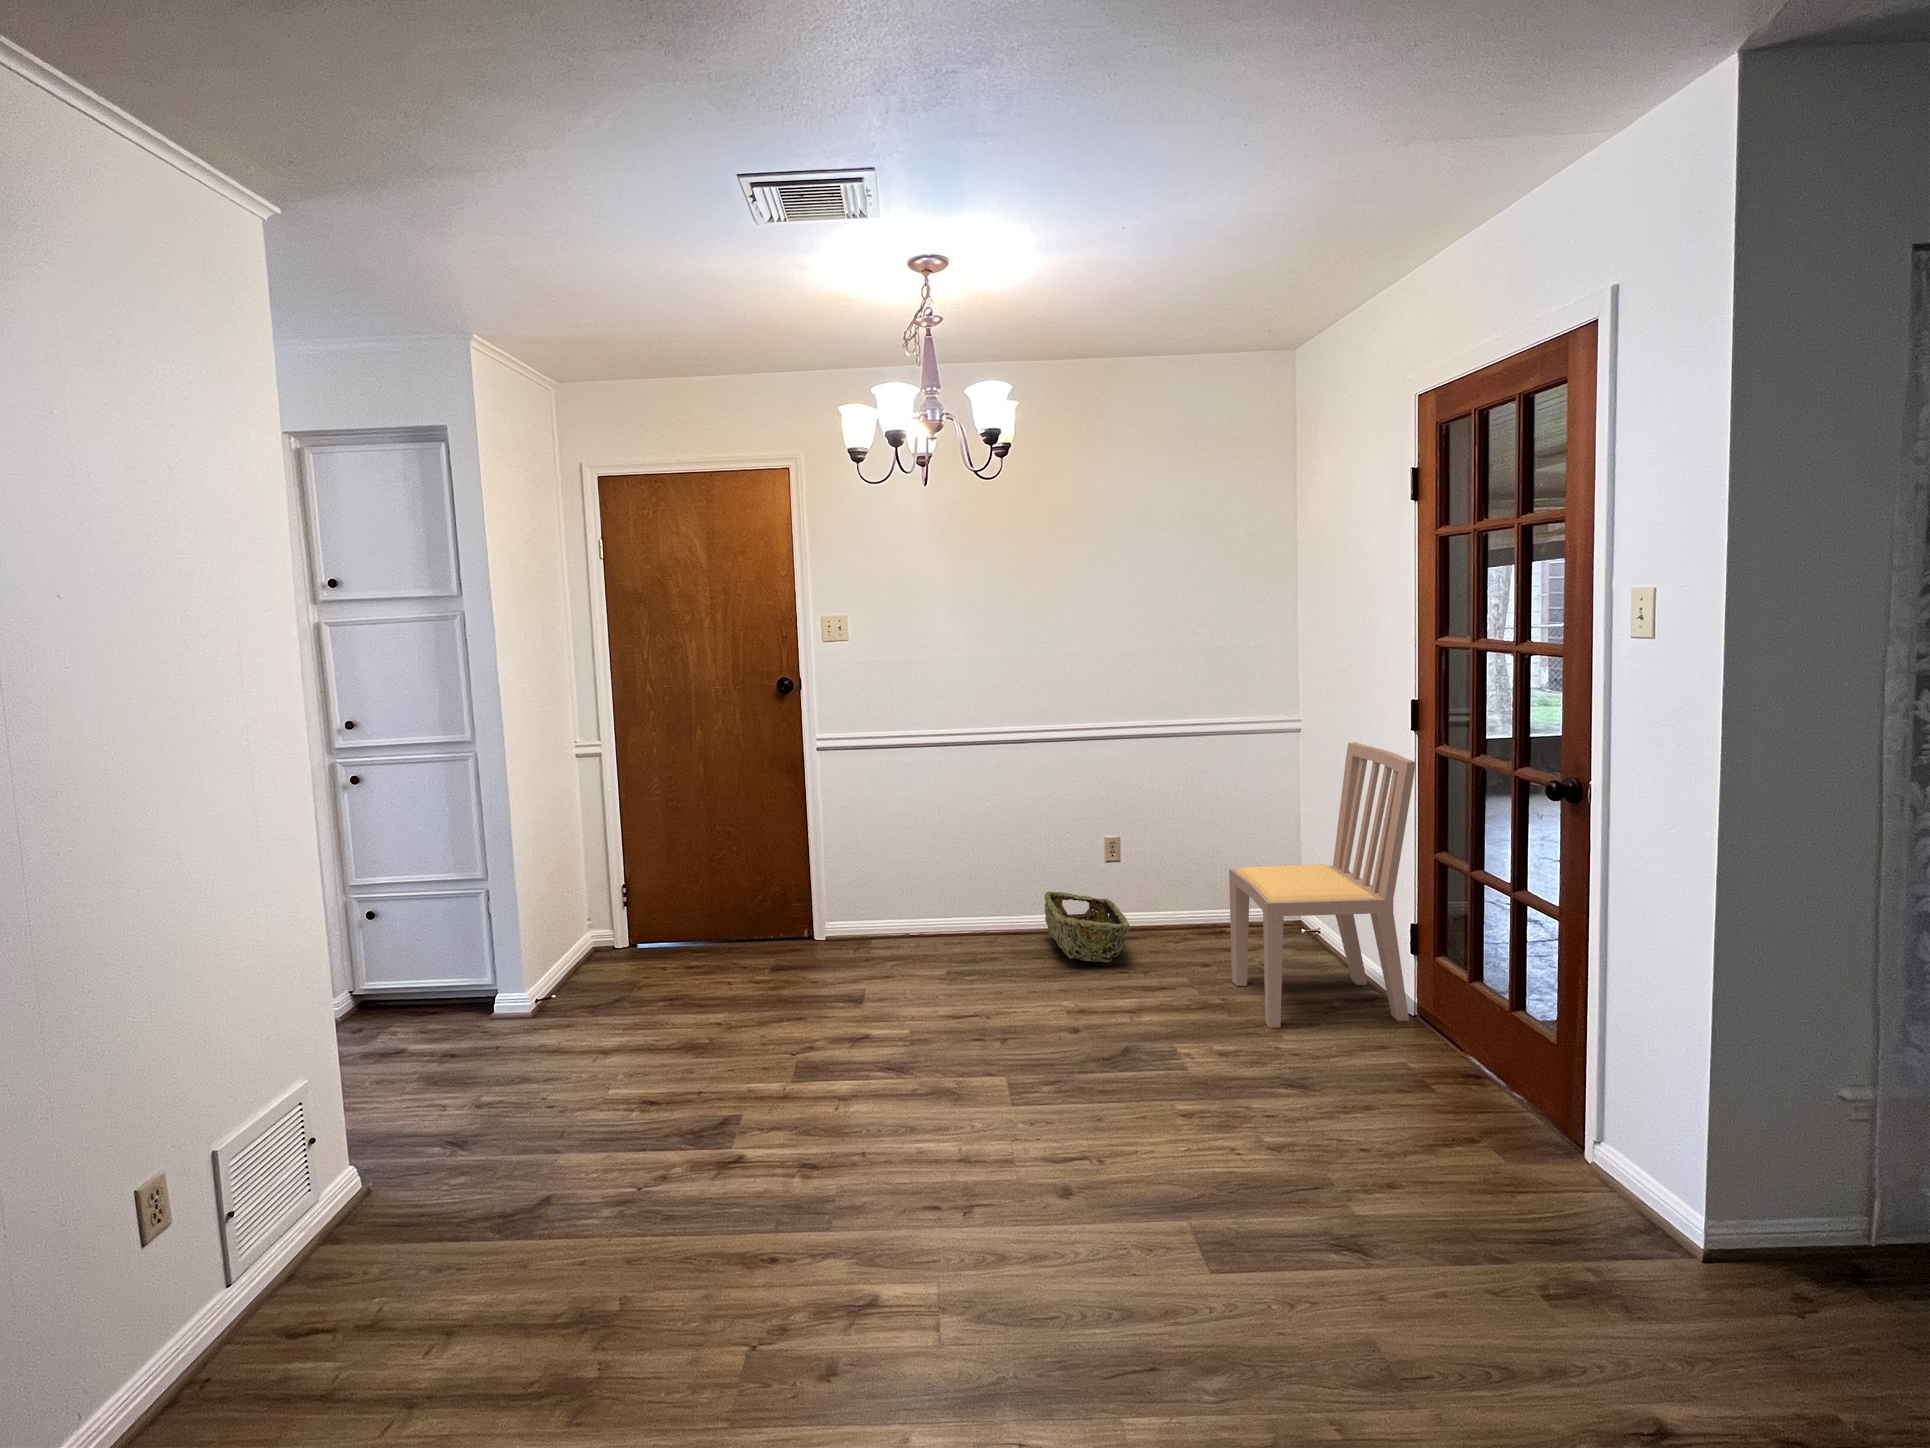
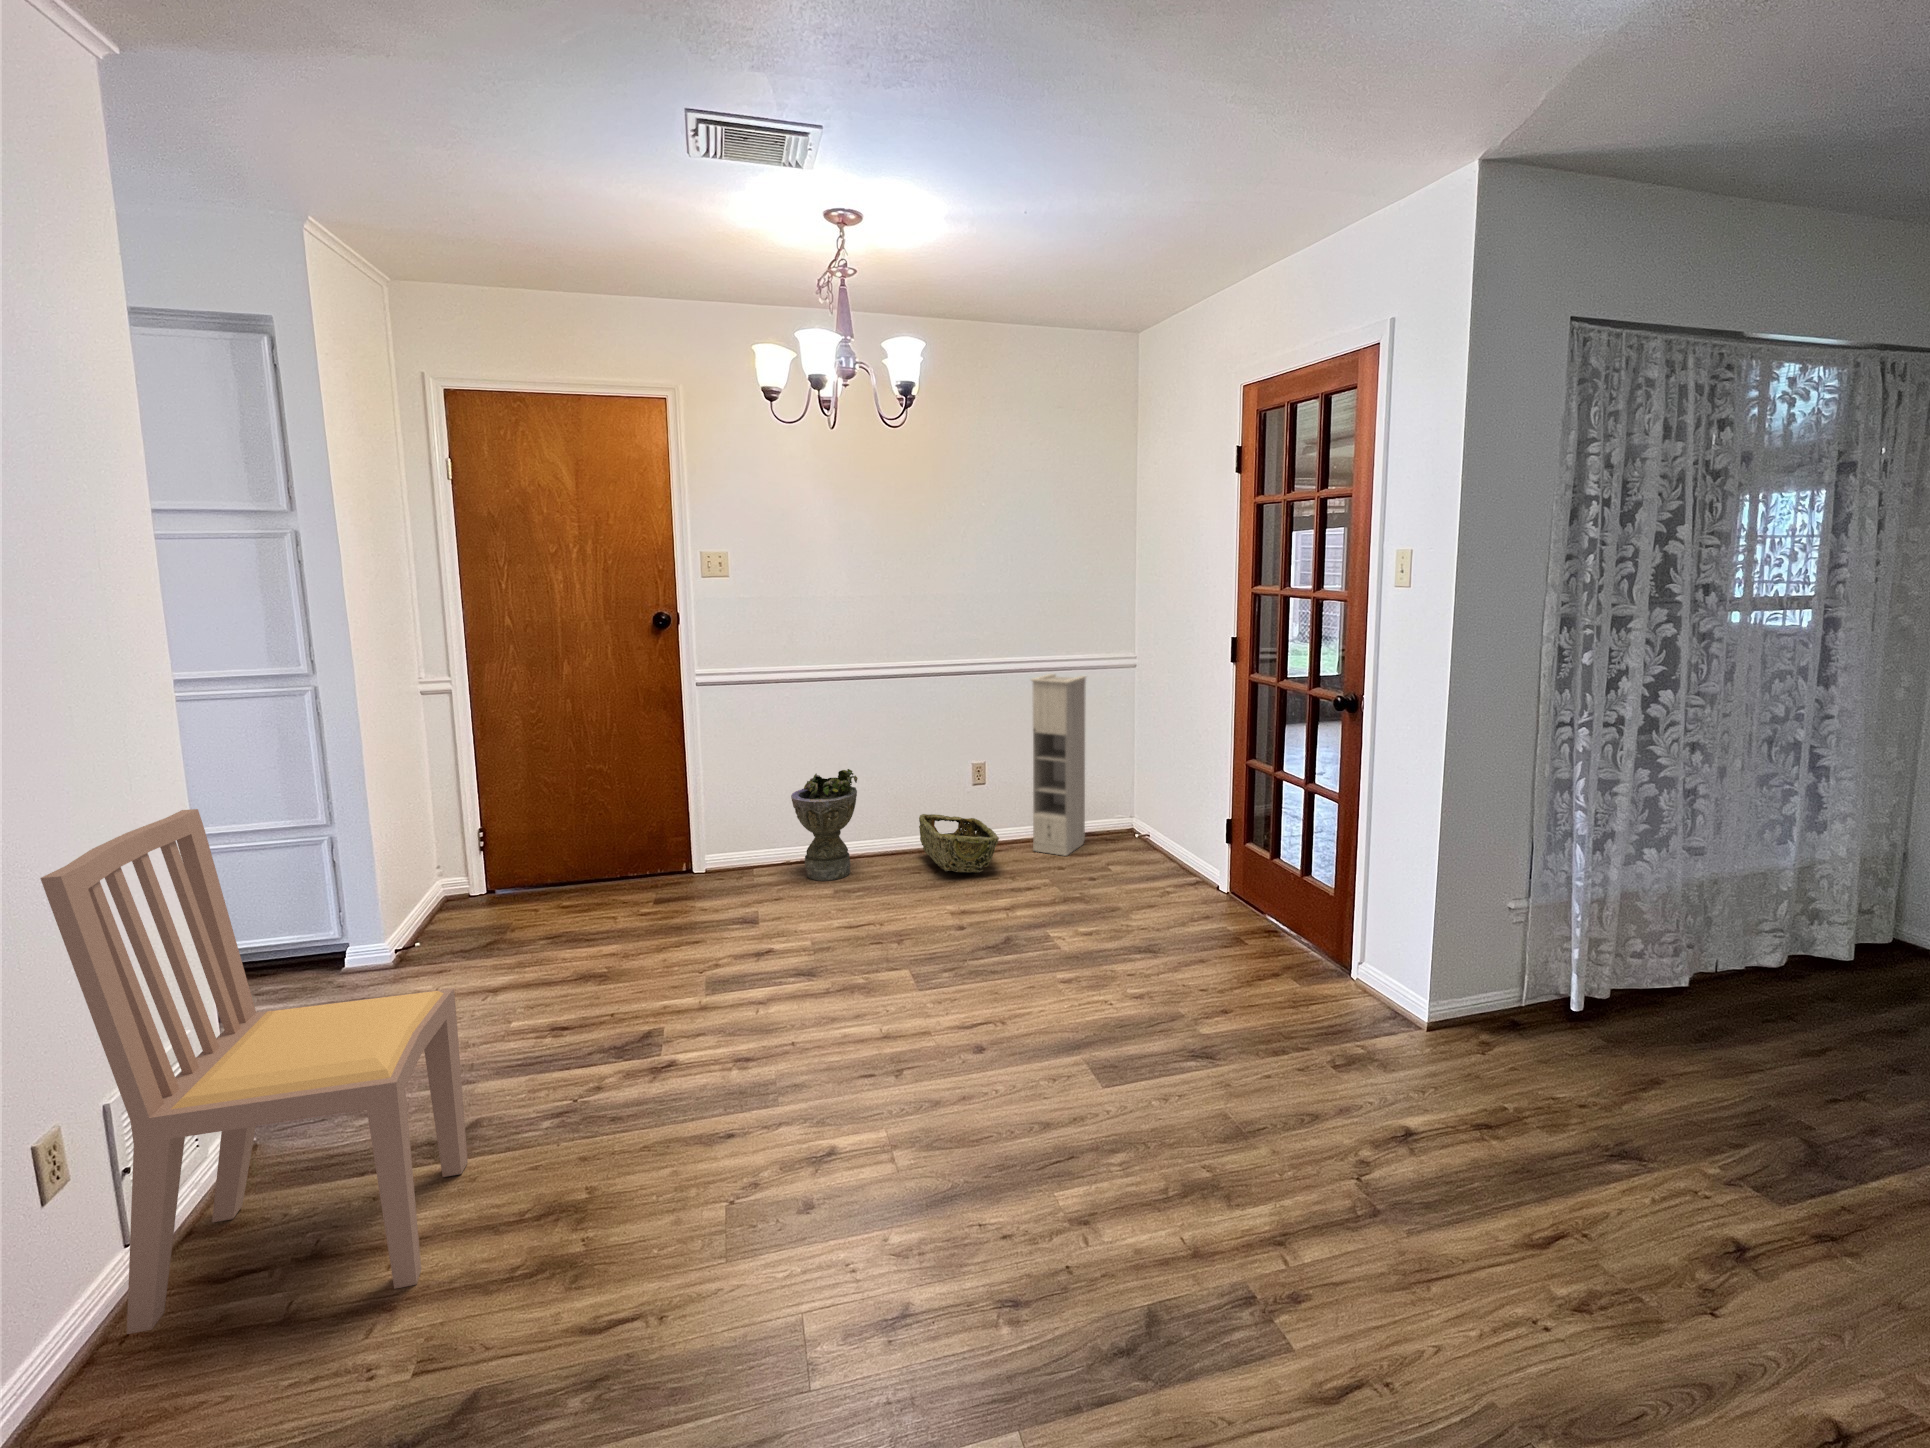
cabinet: none [1167,739,1238,949] -> present [1031,674,1086,856]
dining chair: present [1229,742,1416,1028] -> present [40,809,468,1334]
planter: none [908,840,976,959] -> present [791,769,858,881]

